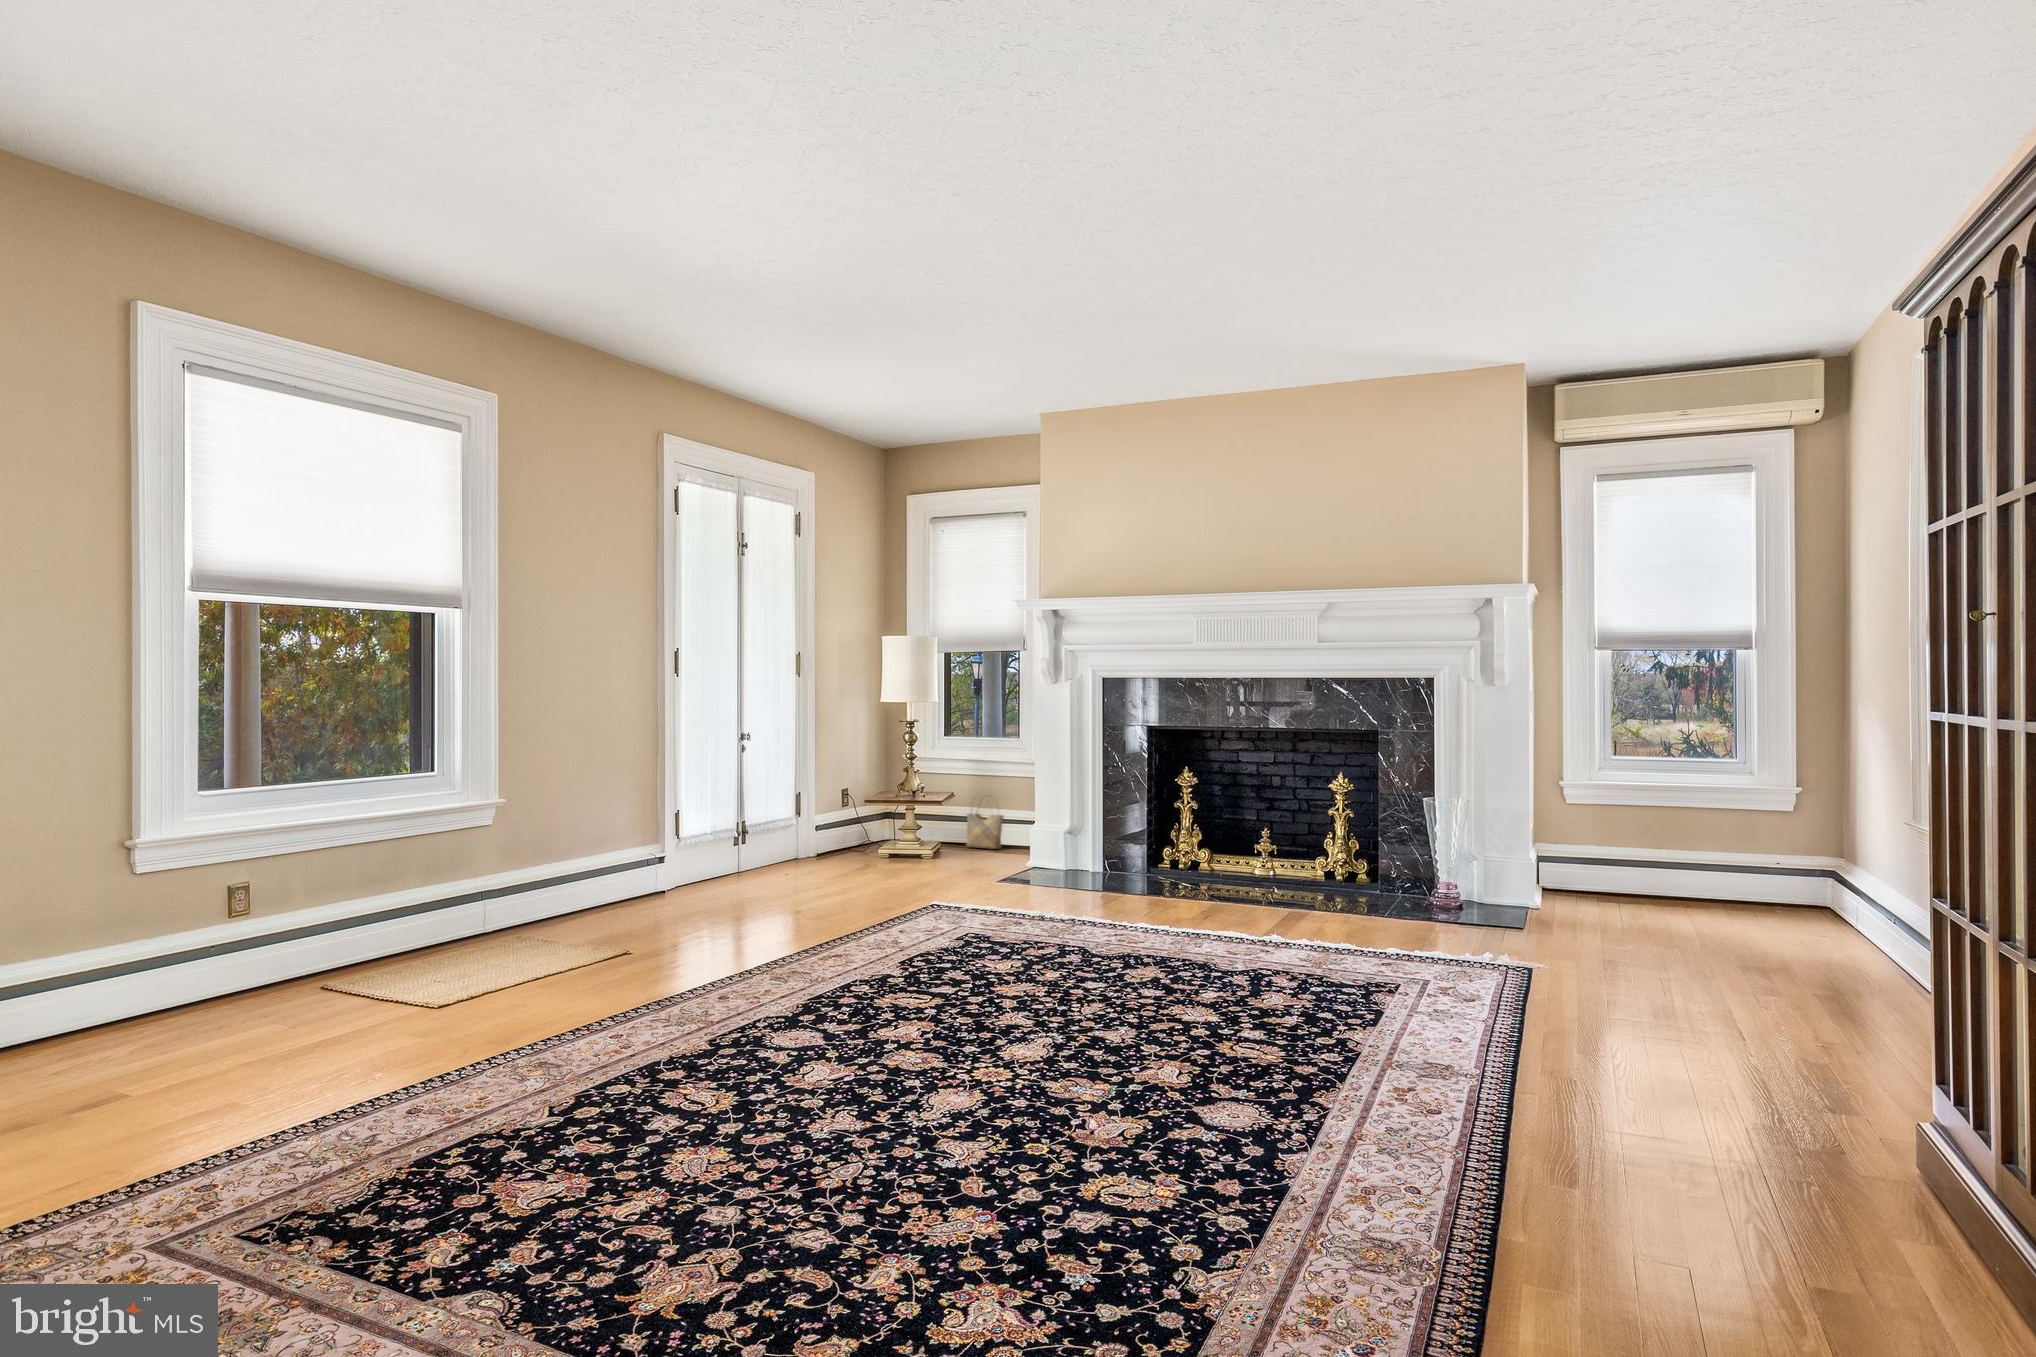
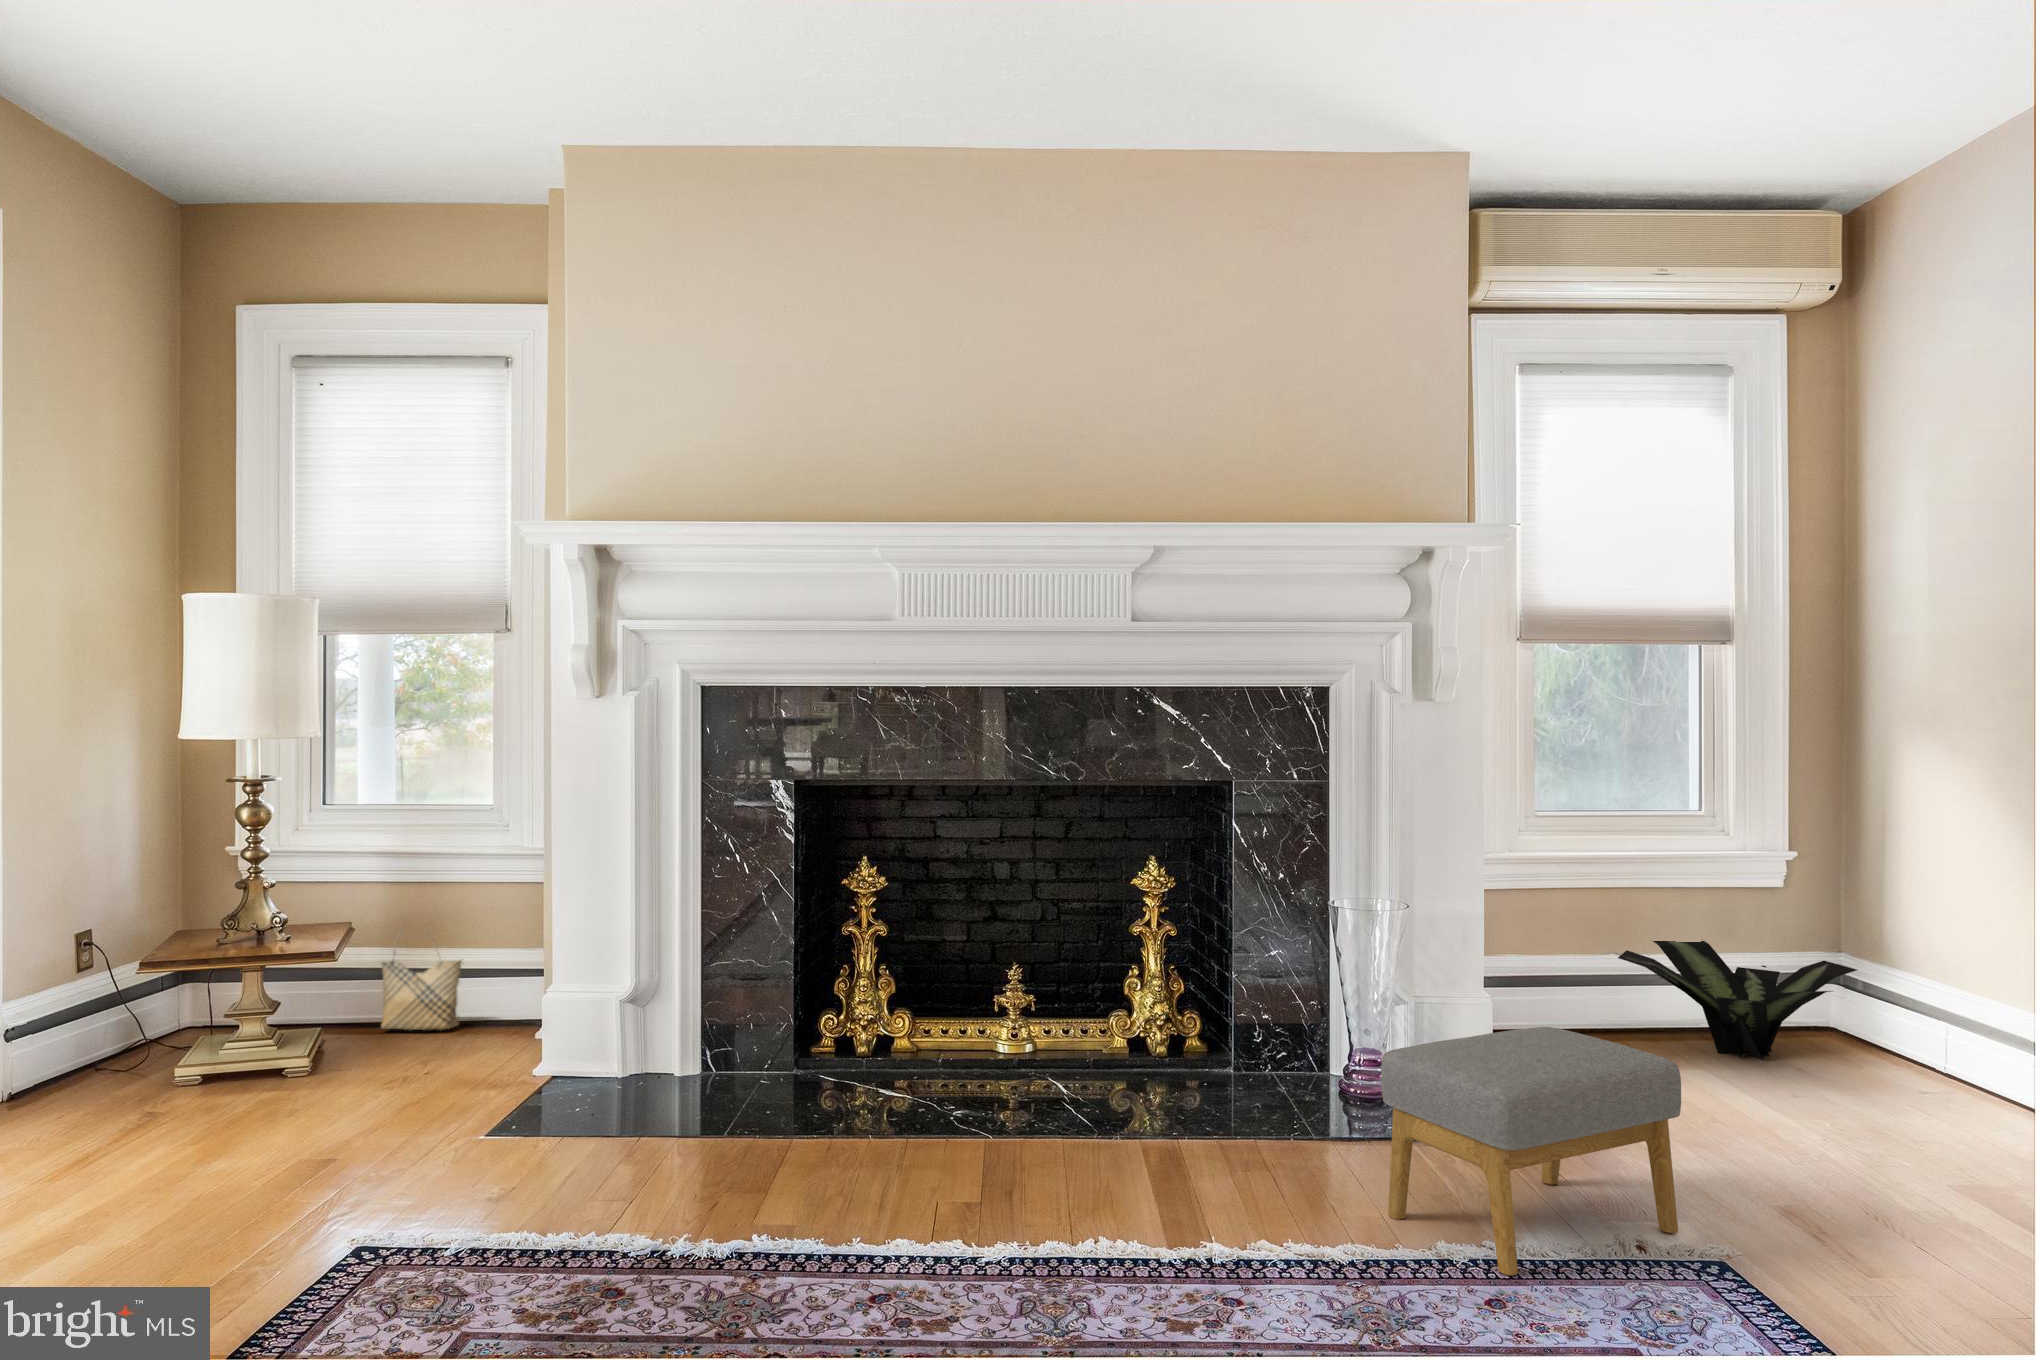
potted plant: none [1640,839,1814,916] -> present [1618,940,1857,1060]
footstool: none [1375,856,1519,953] -> present [1381,1027,1681,1276]

